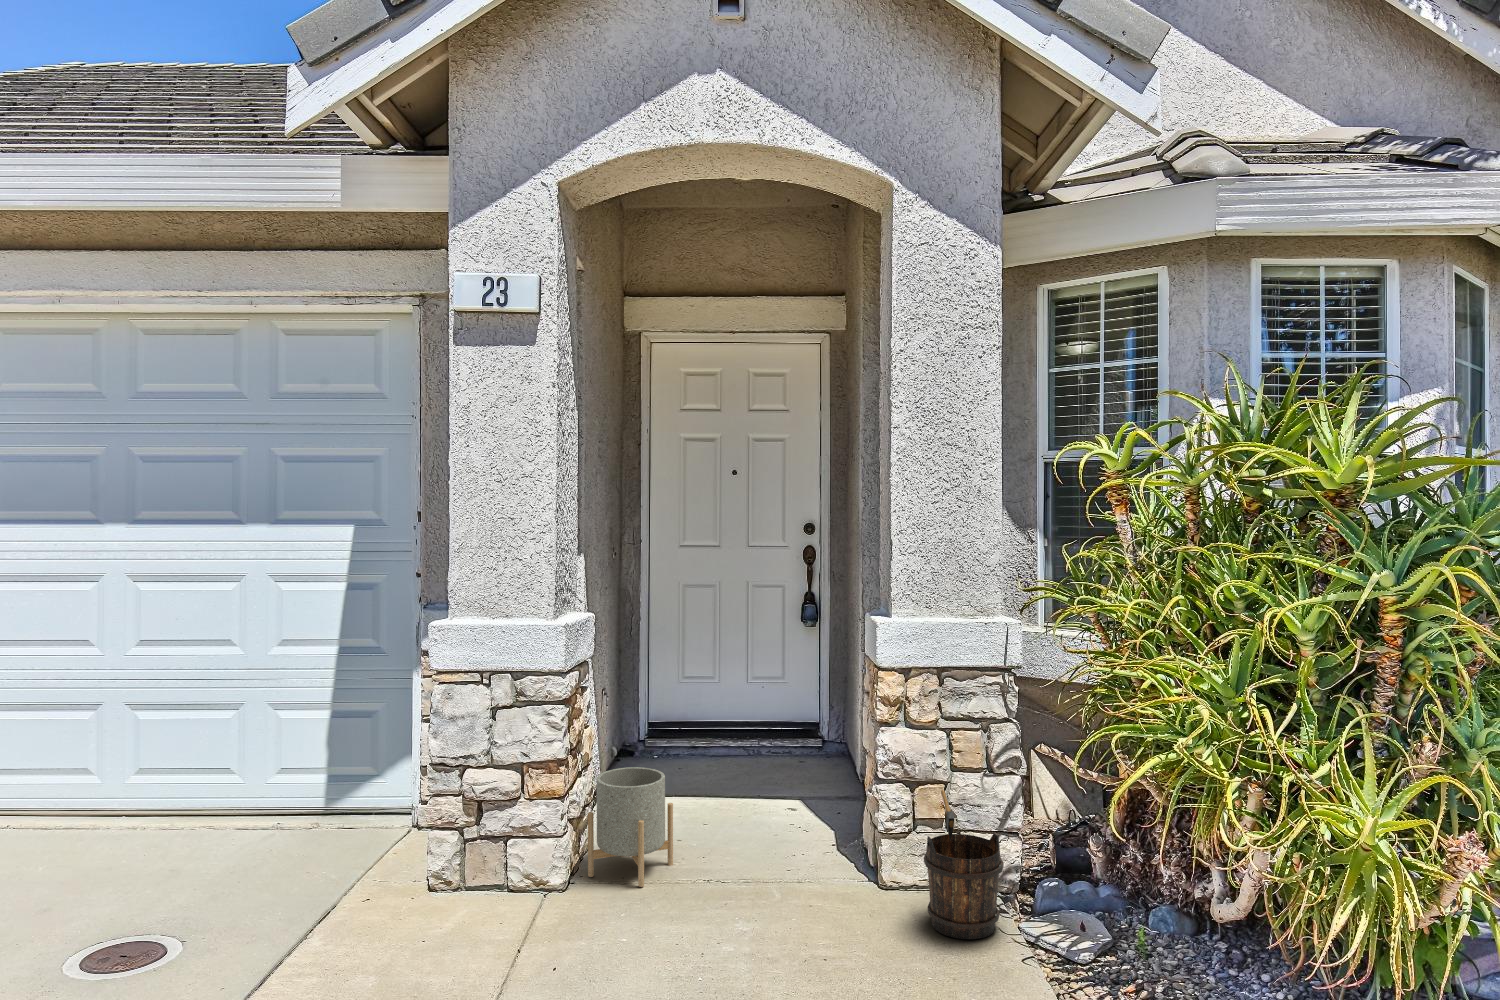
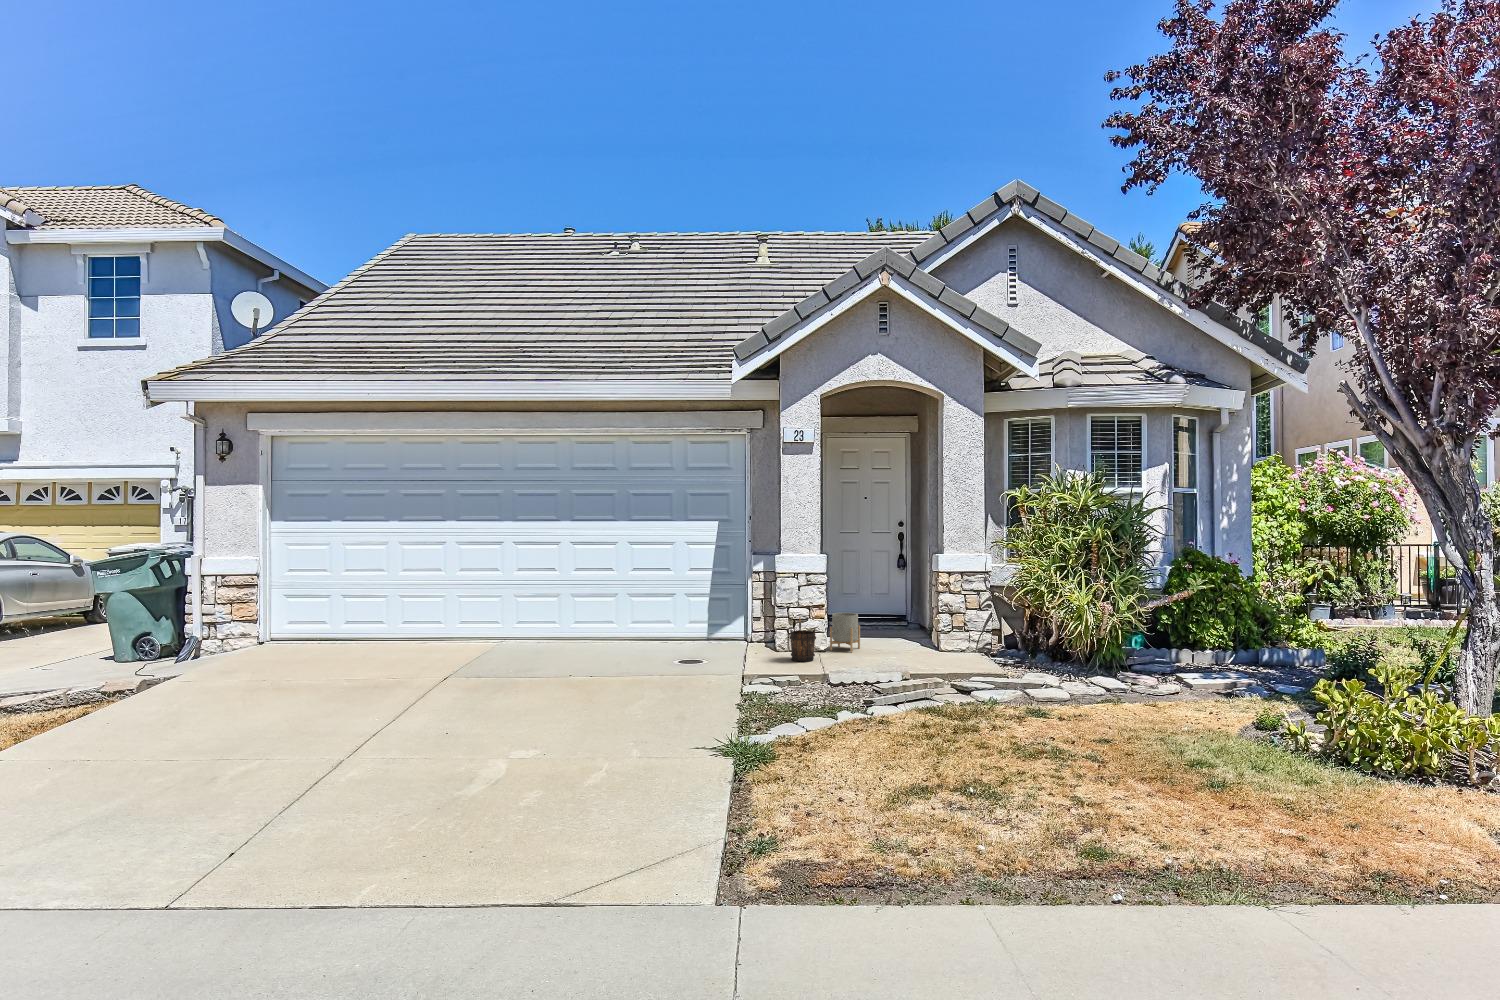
bucket: present [924,790,1003,939] -> present [790,617,816,662]

